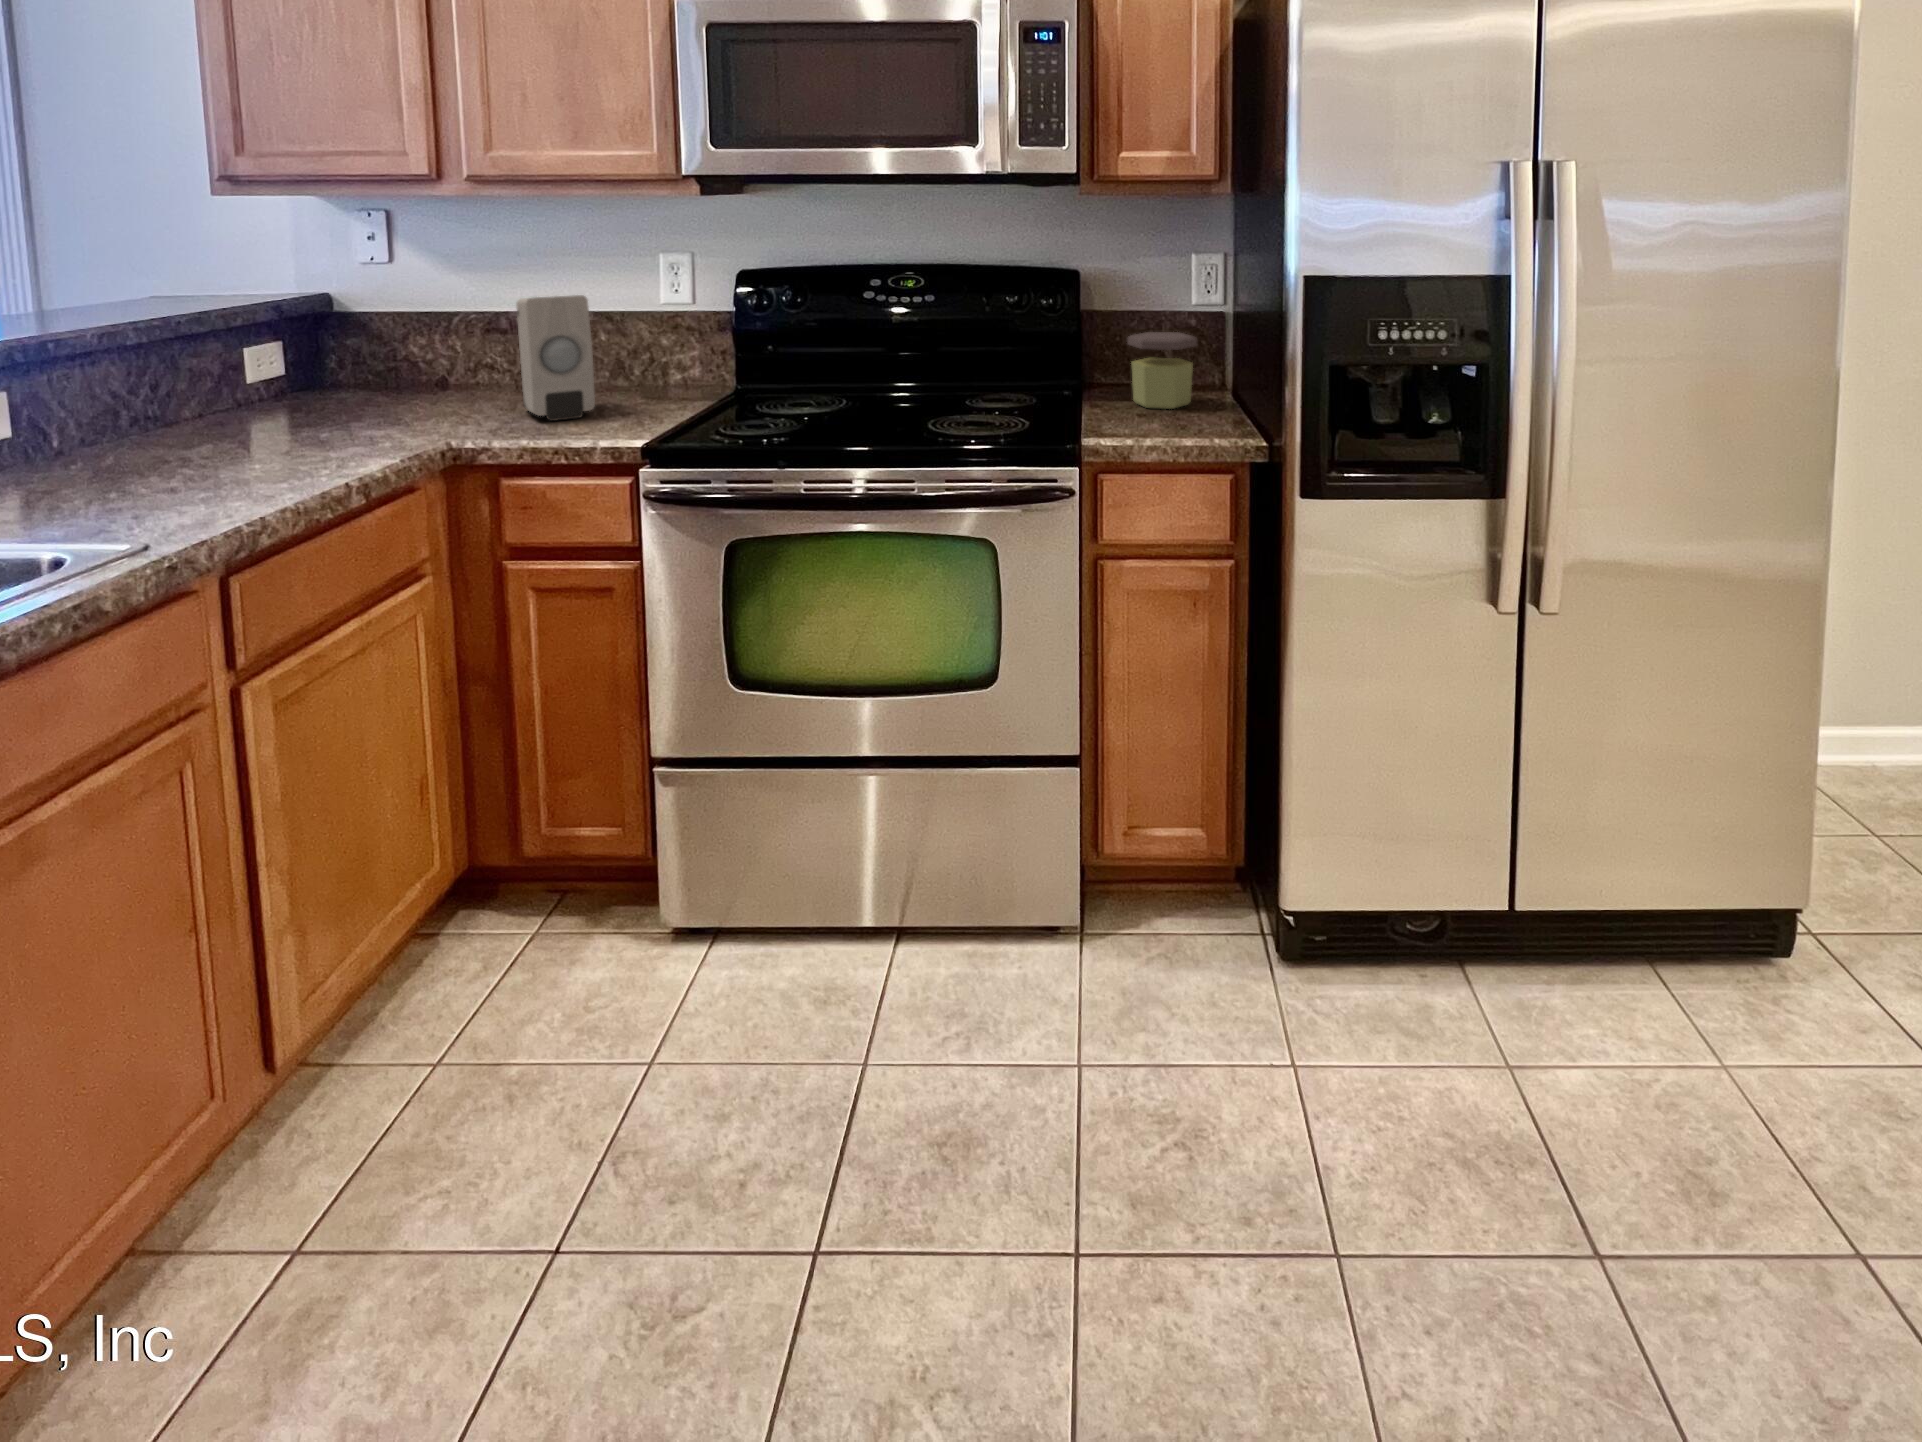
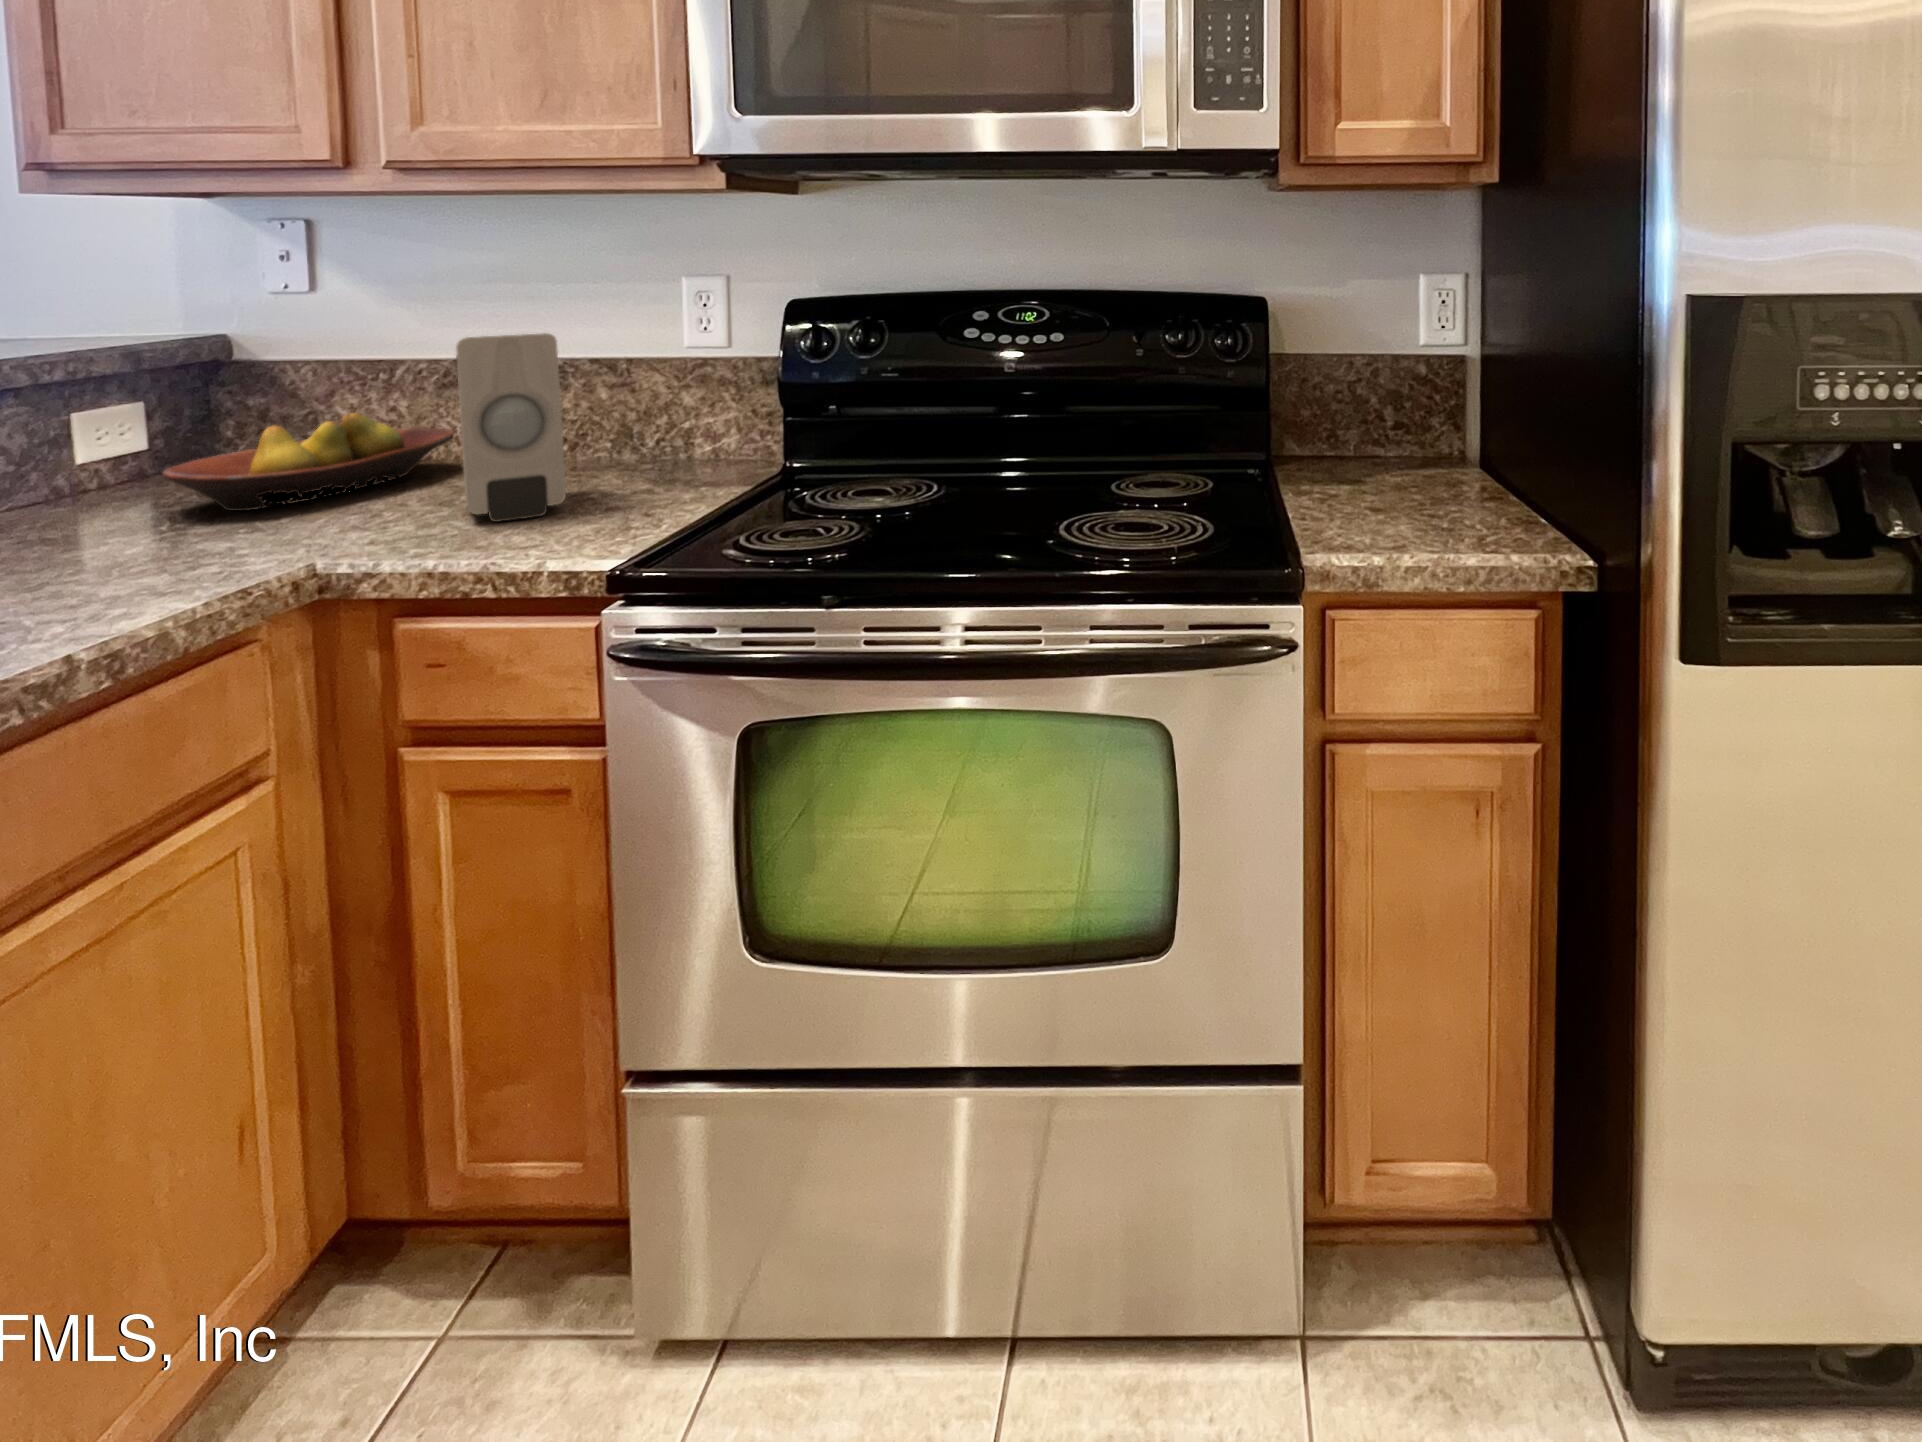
jar: present [1127,332,1197,409] -> none [1345,383,1448,496]
fruit bowl: none [323,350,500,414] -> present [162,413,454,511]

